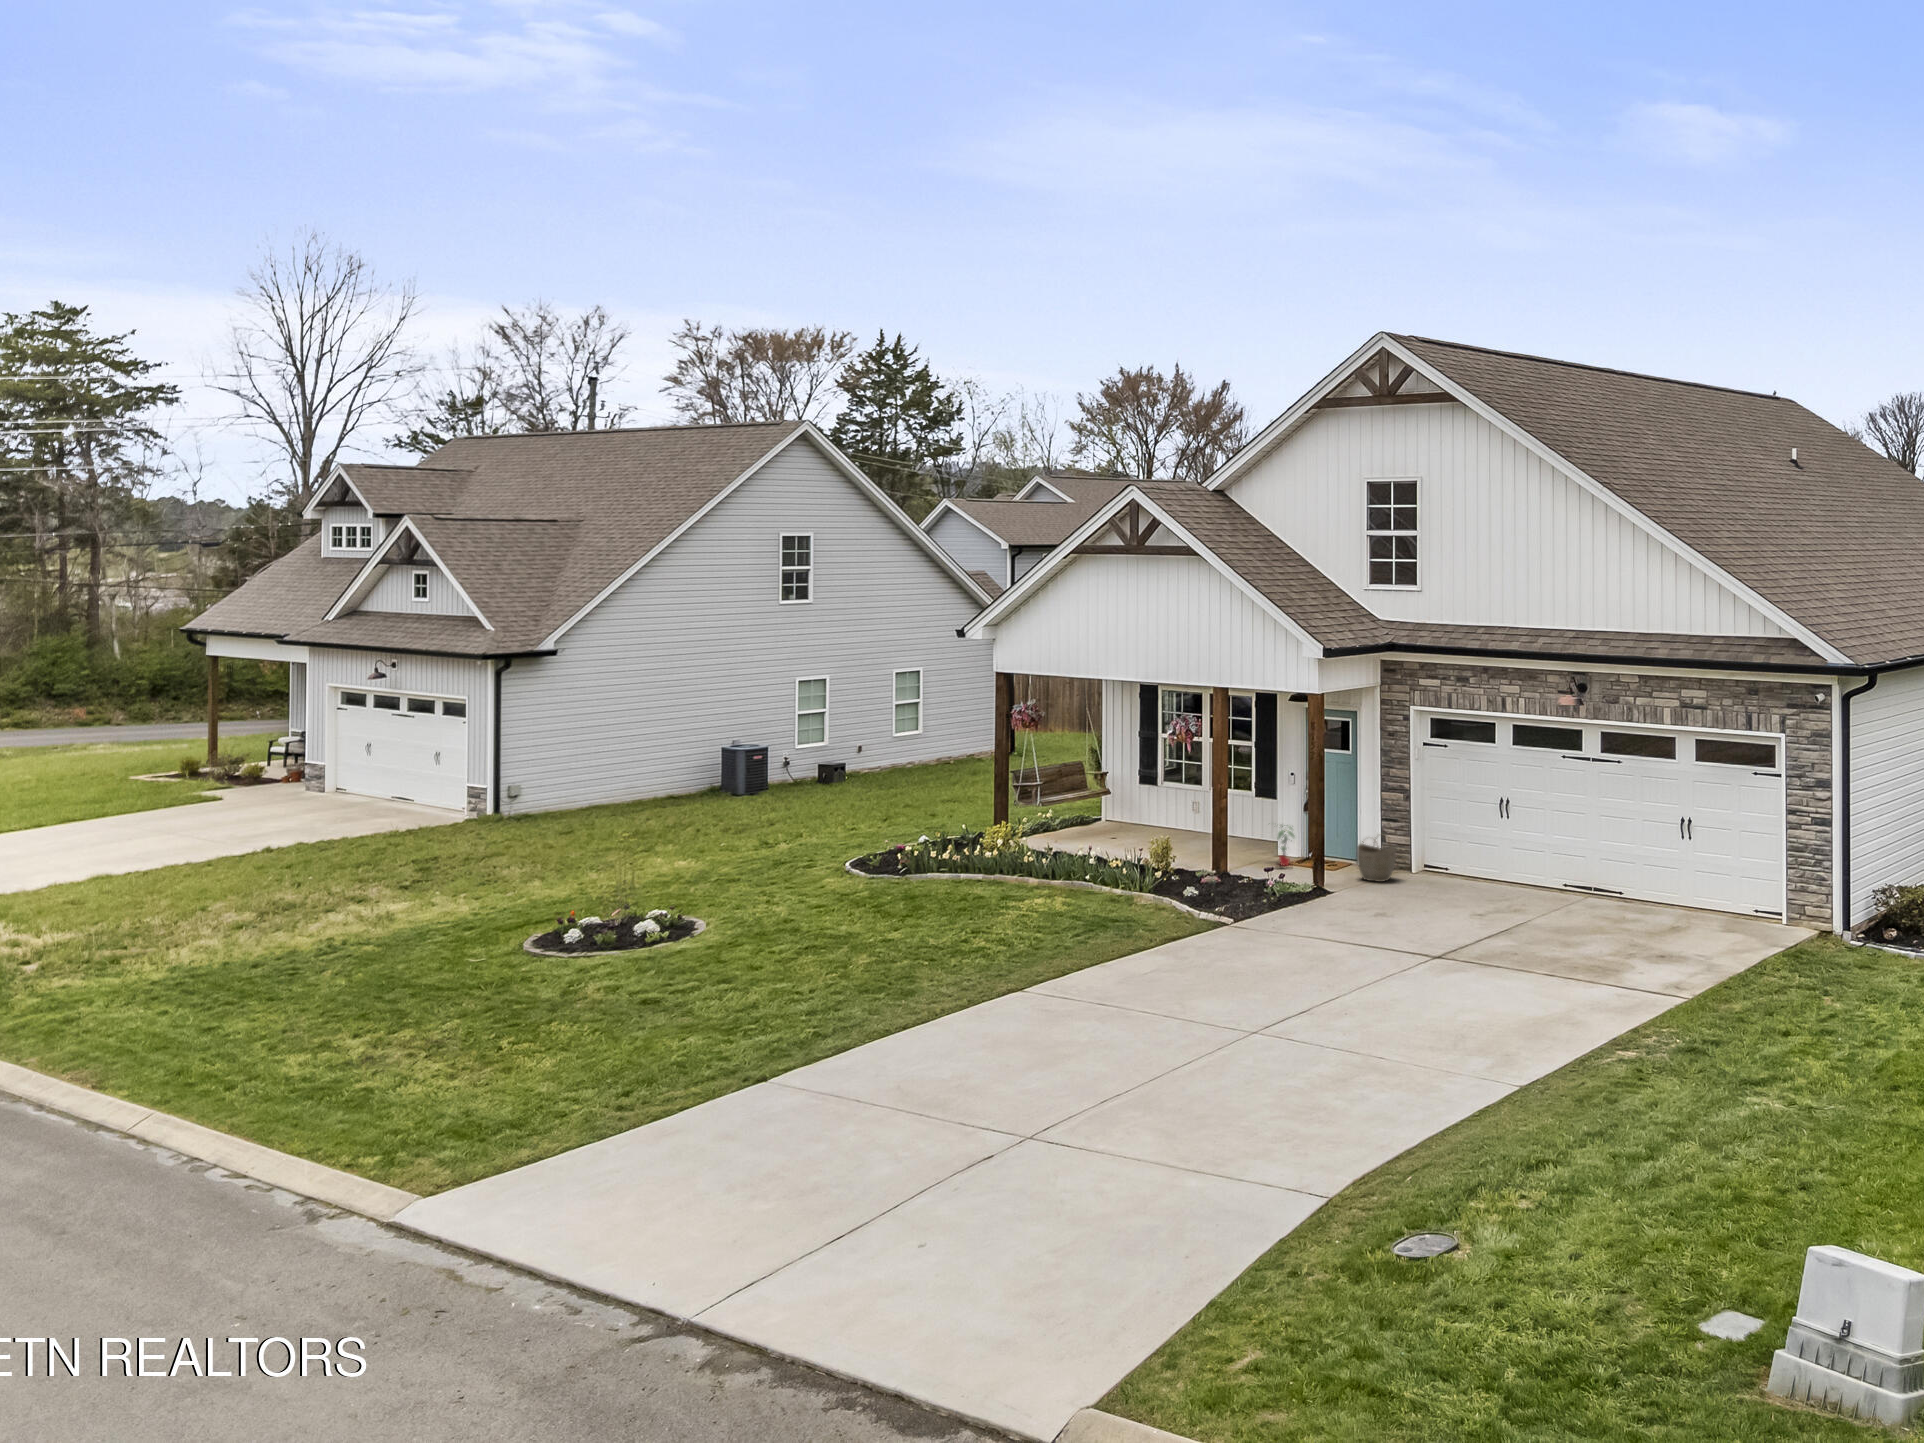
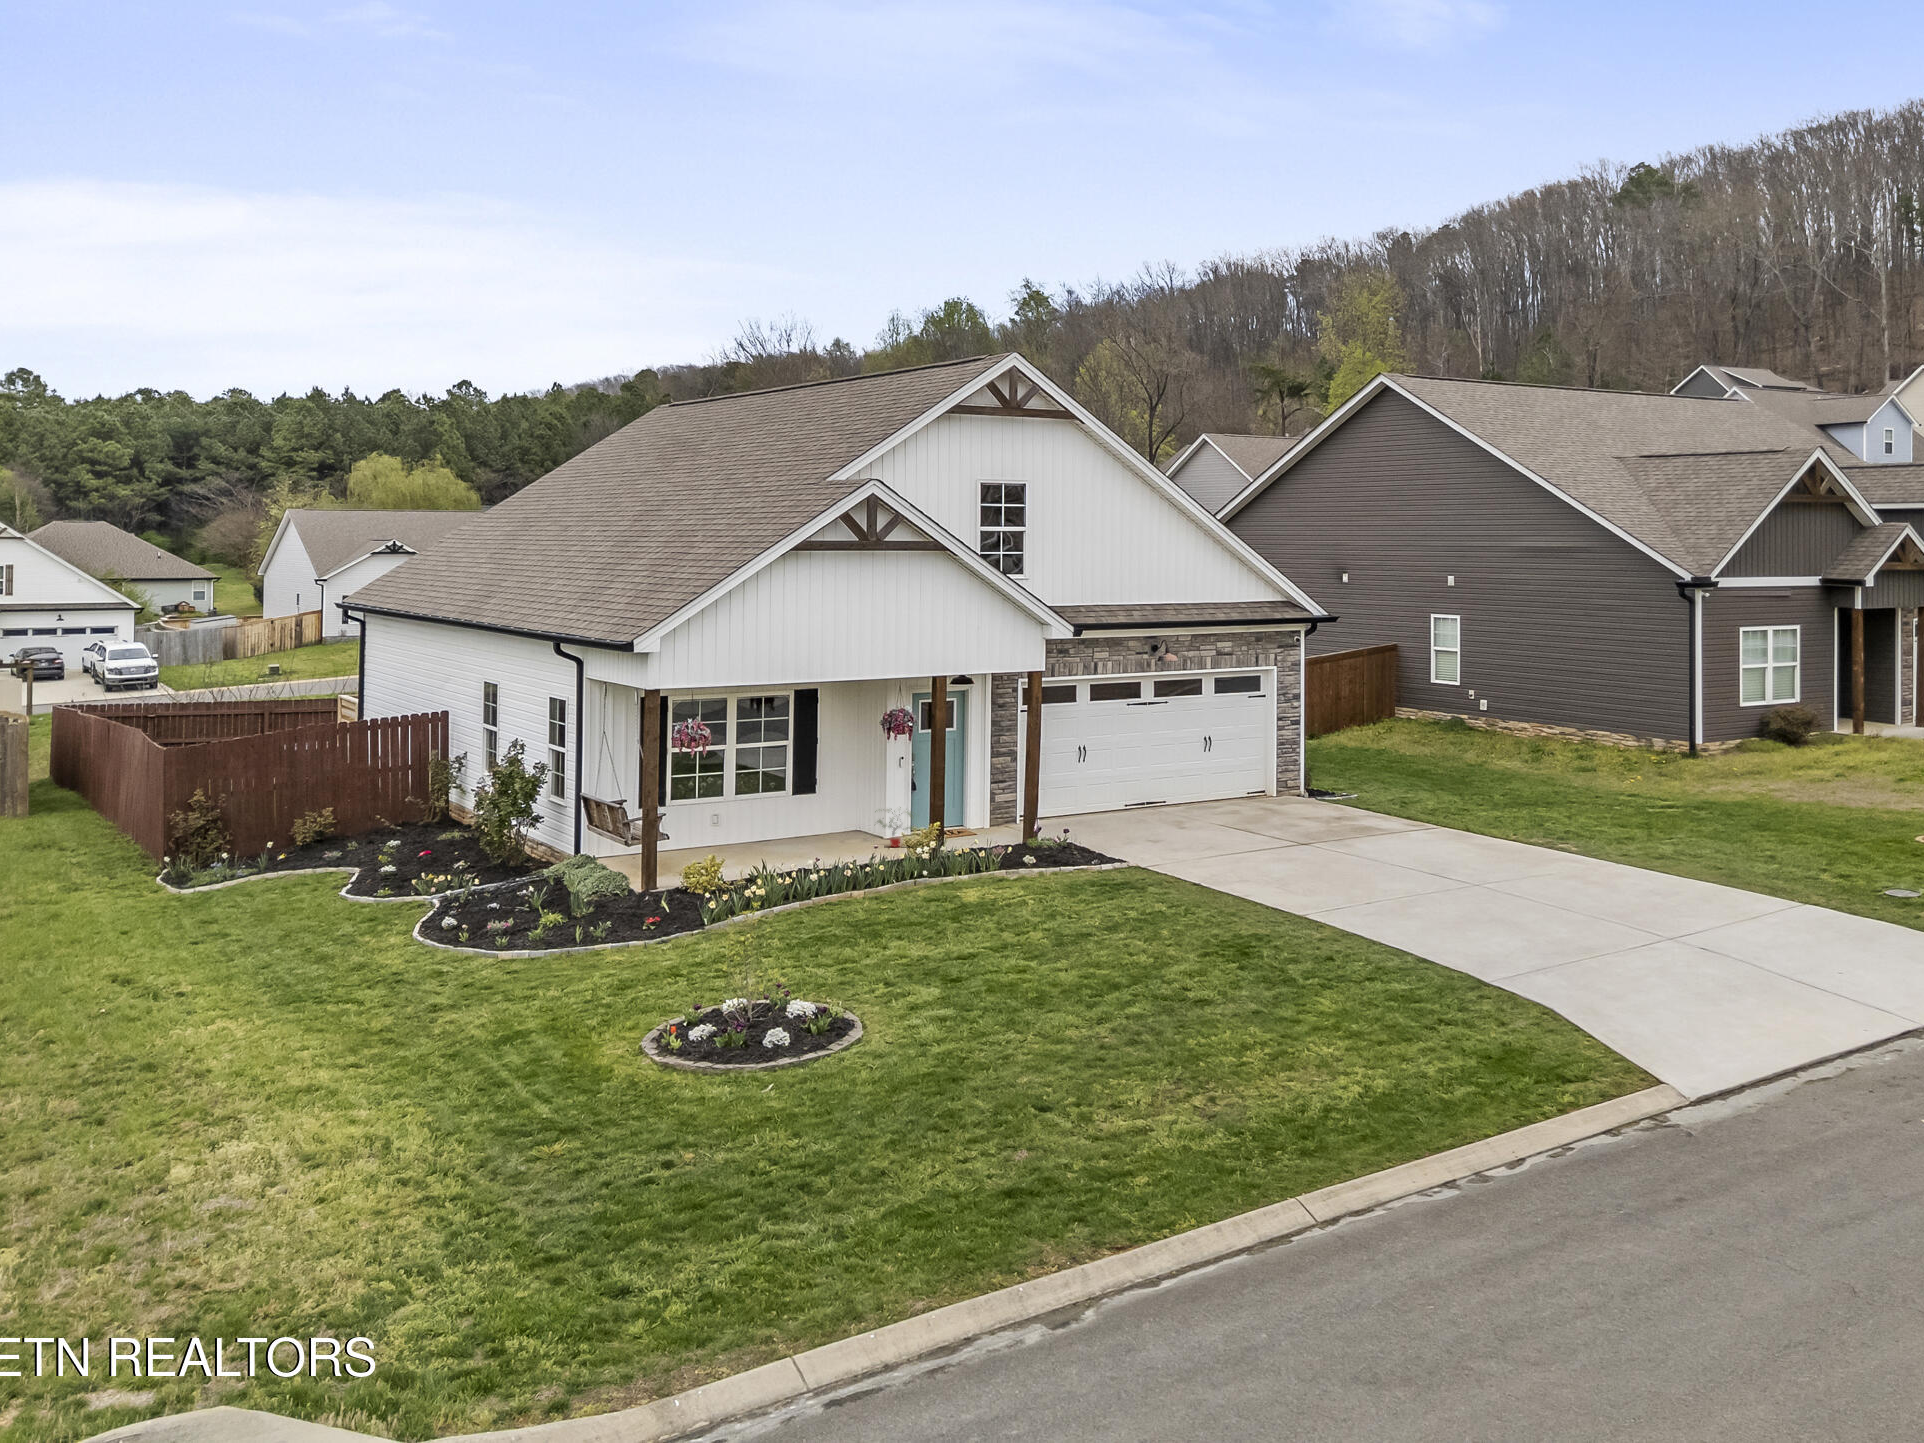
woven basket: present [1357,840,1396,882] -> none [985,795,1019,837]

